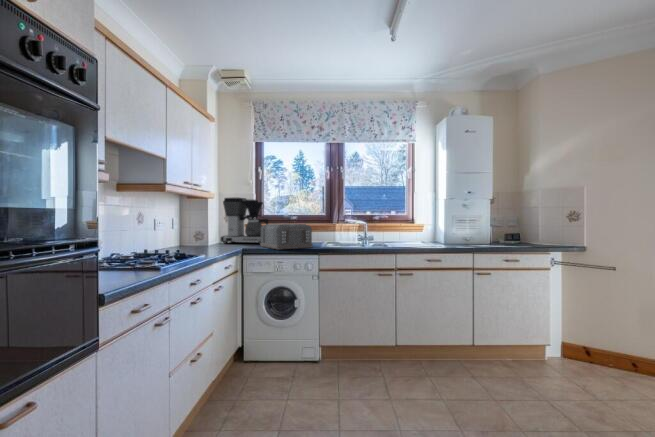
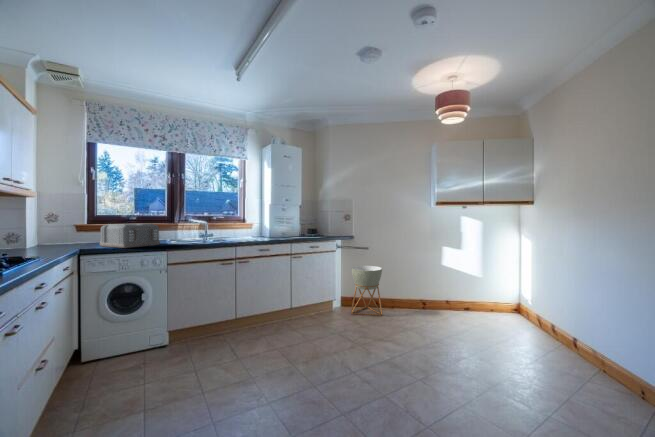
coffee maker: present [221,198,268,244] -> none [42,197,107,245]
planter: none [577,295,643,386] -> present [351,266,382,316]

